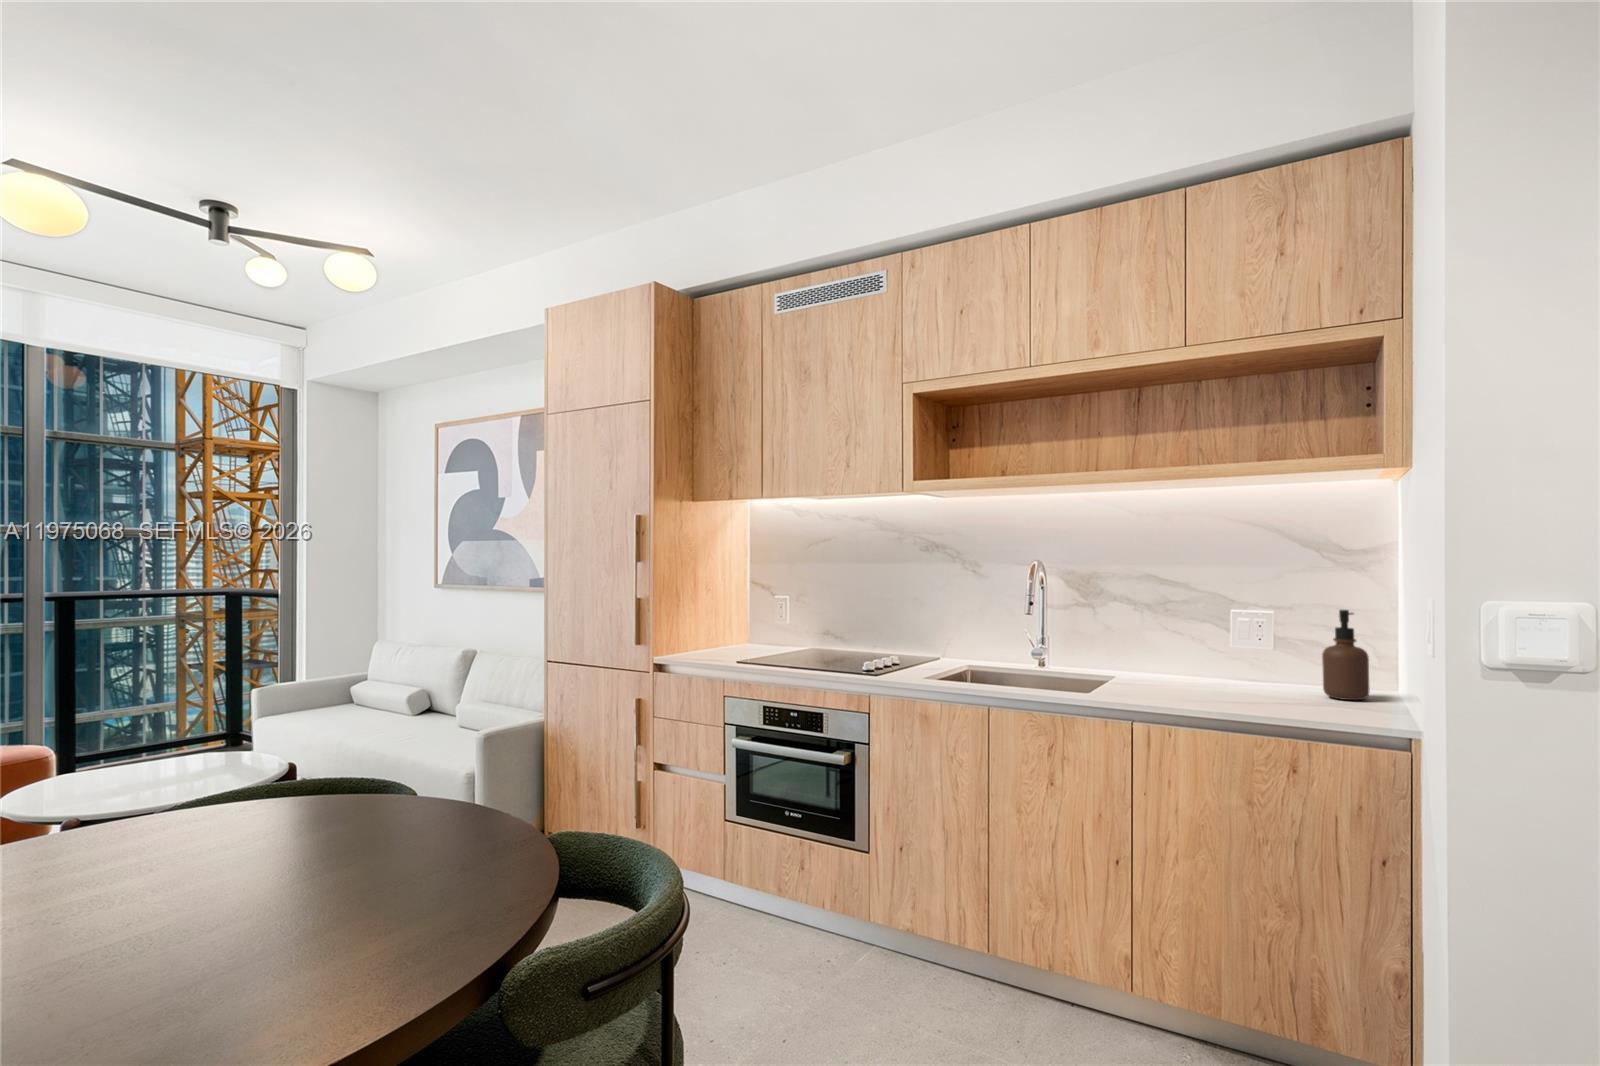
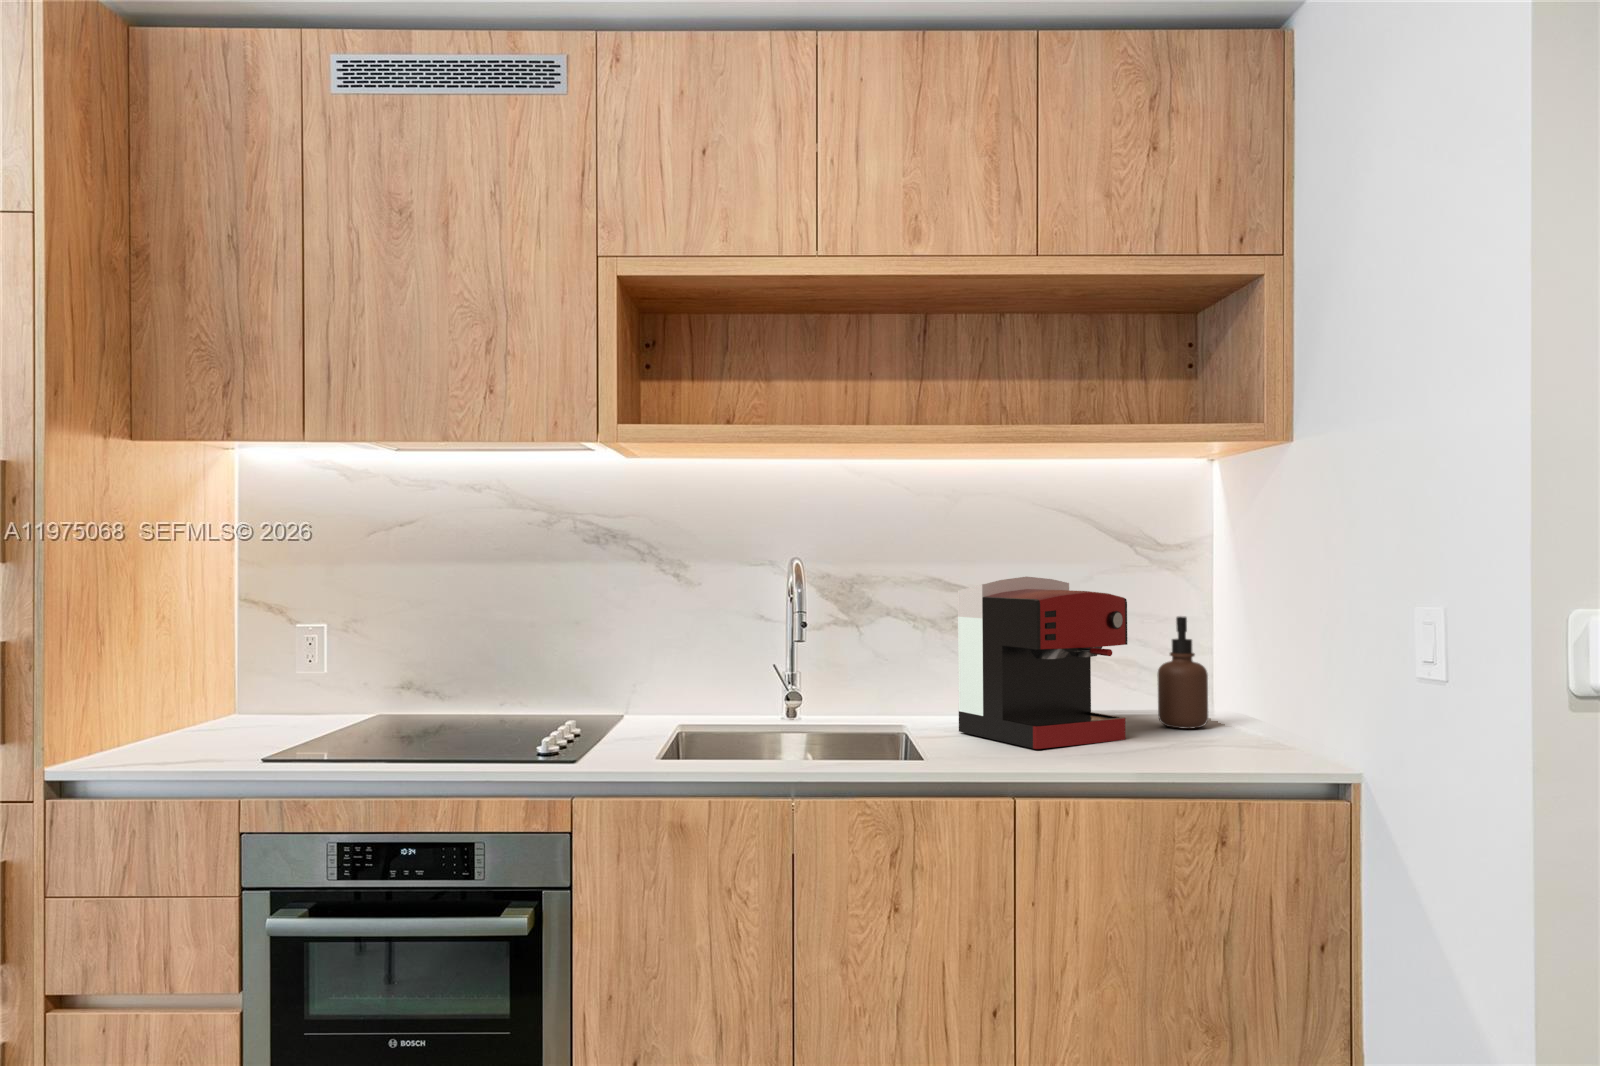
coffee maker: none [1148,575,1270,701] -> present [958,577,1127,749]

